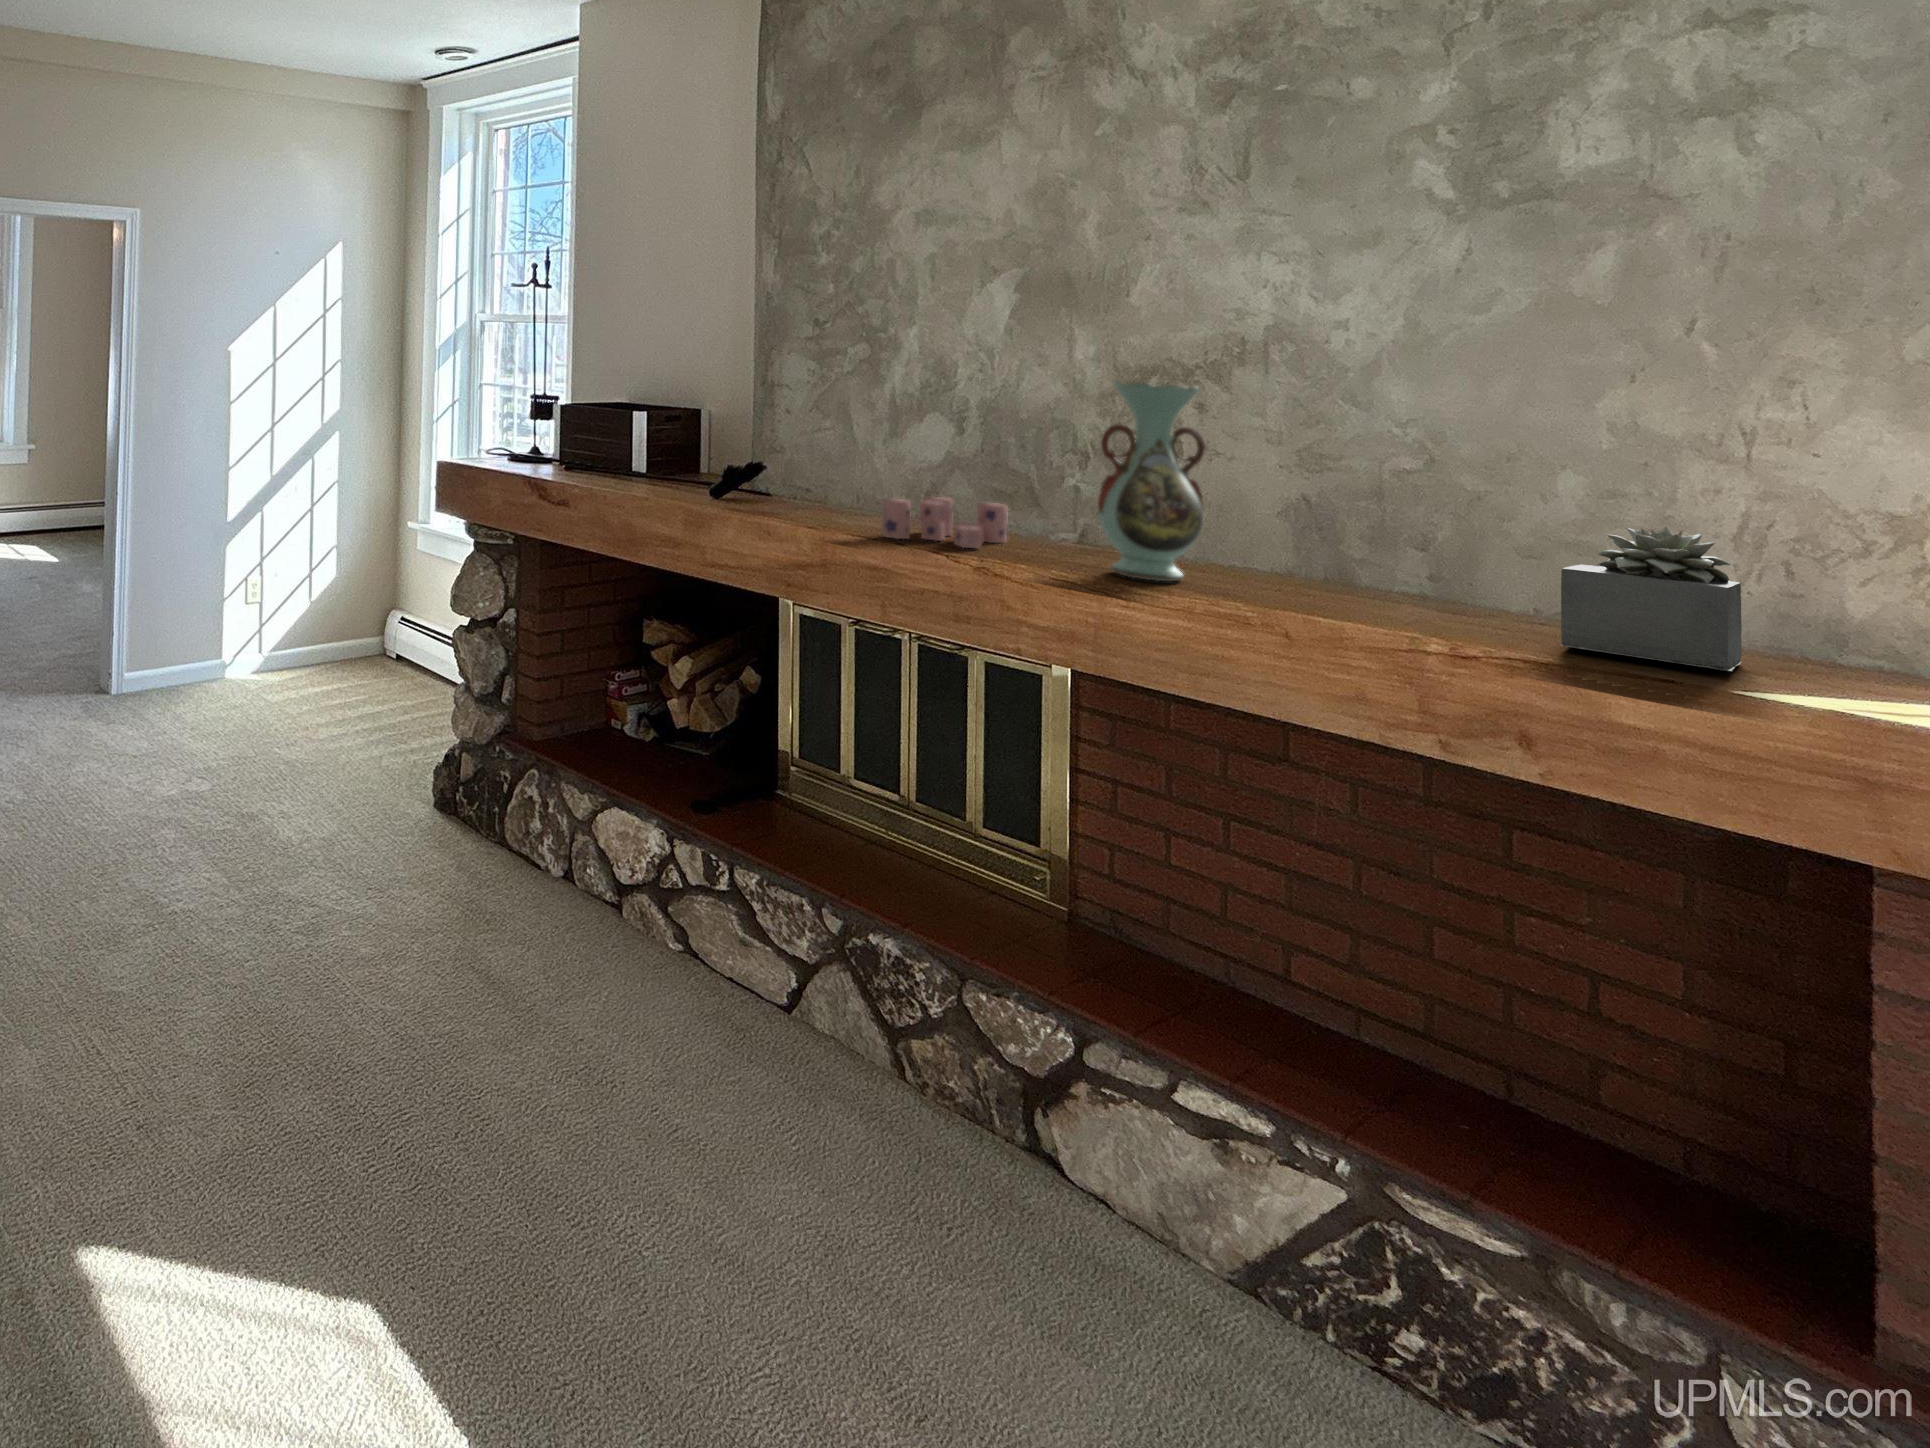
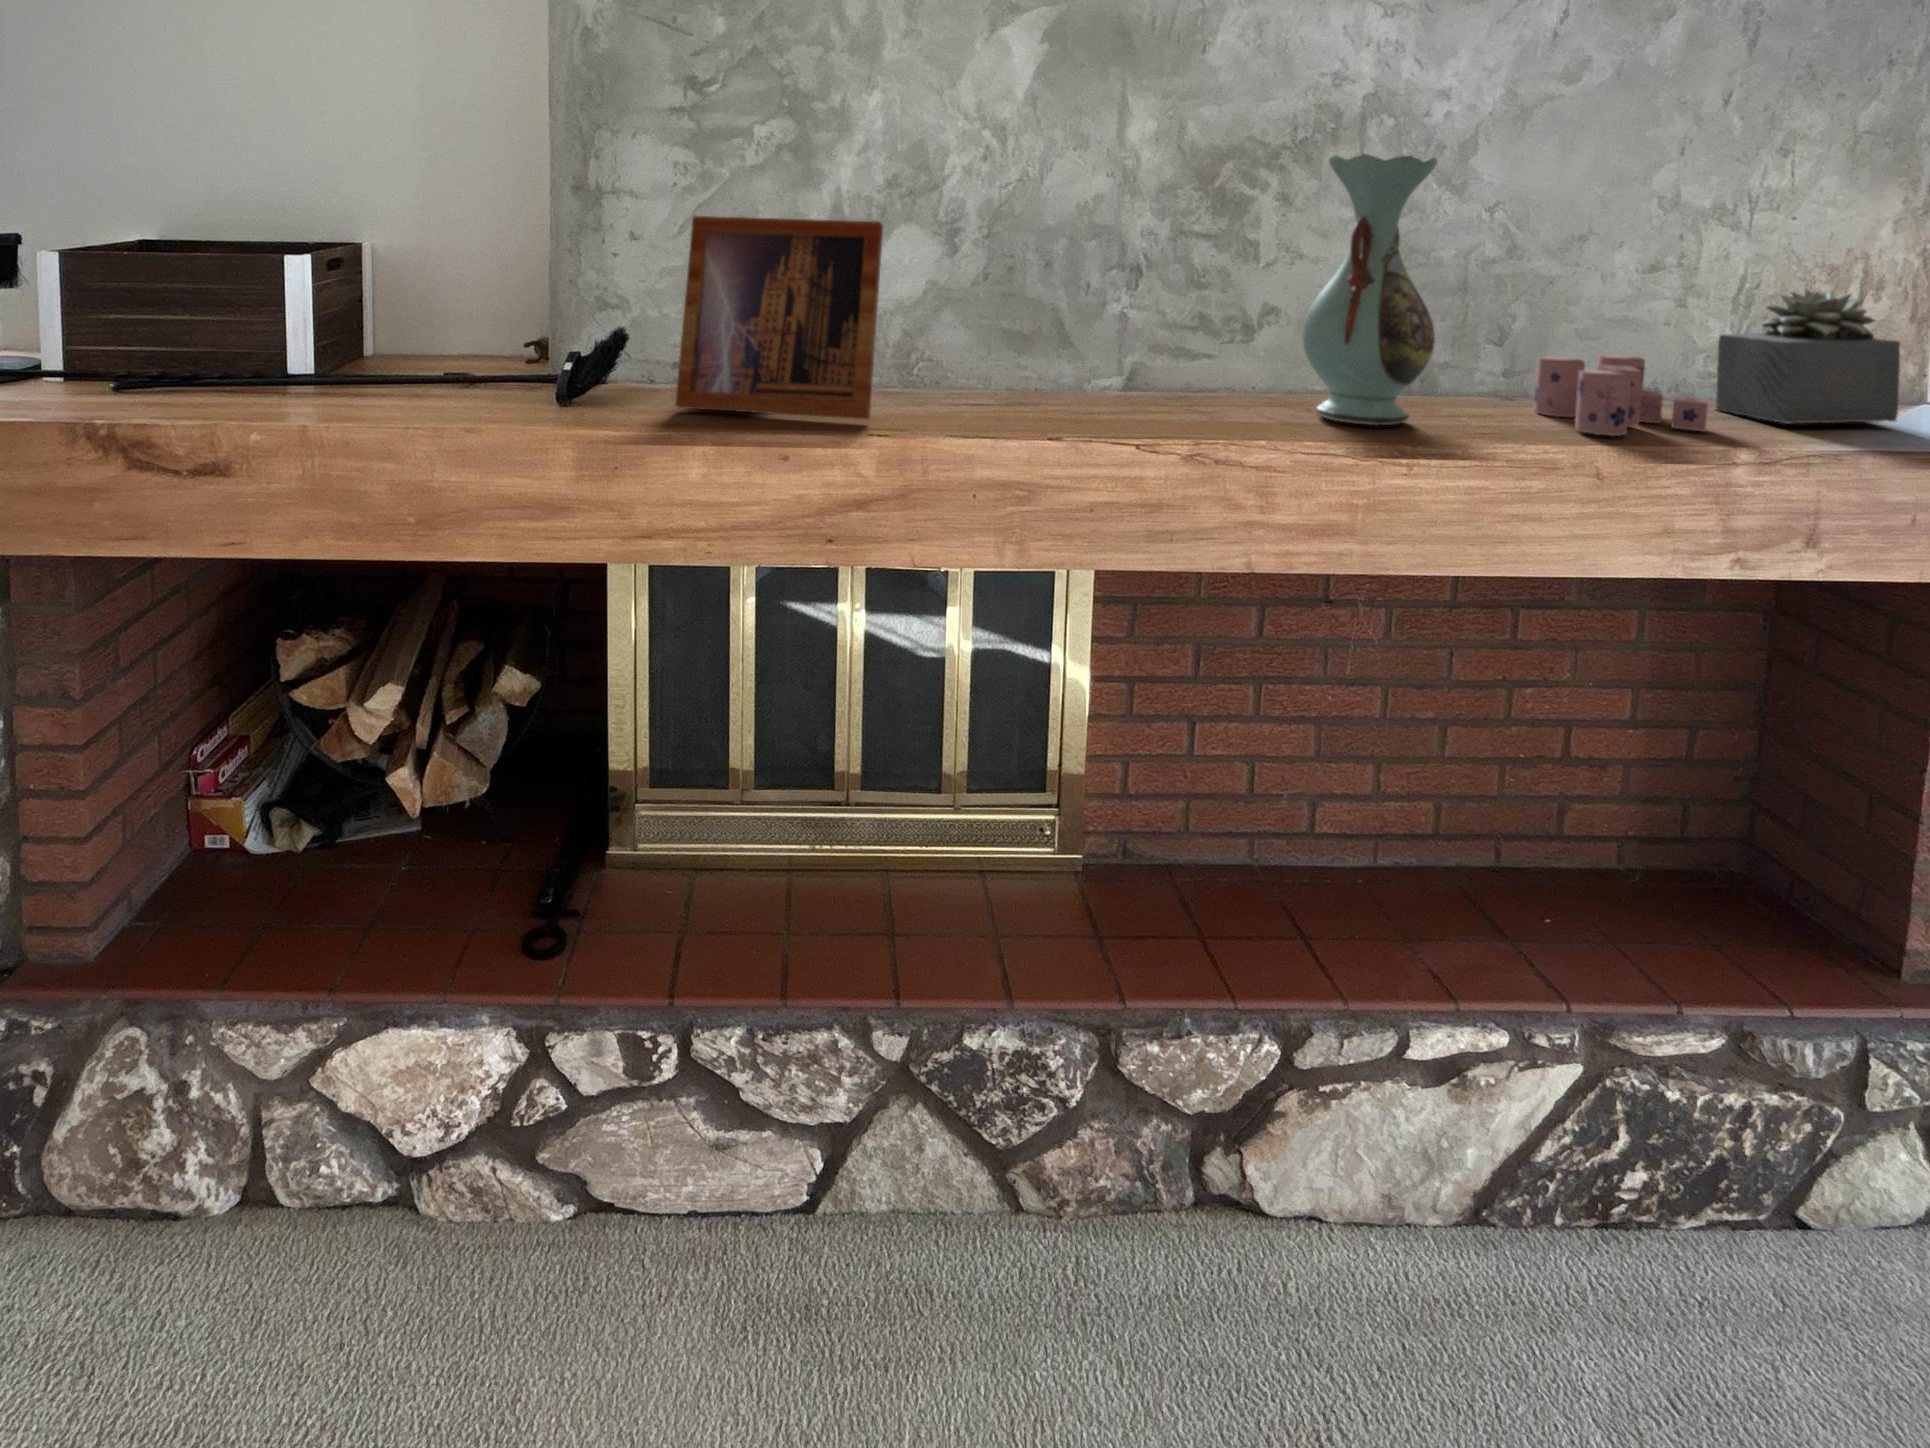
picture frame: none [742,403,845,523] -> present [675,216,883,419]
candle: present [881,497,1008,548] -> present [1534,355,1708,436]

